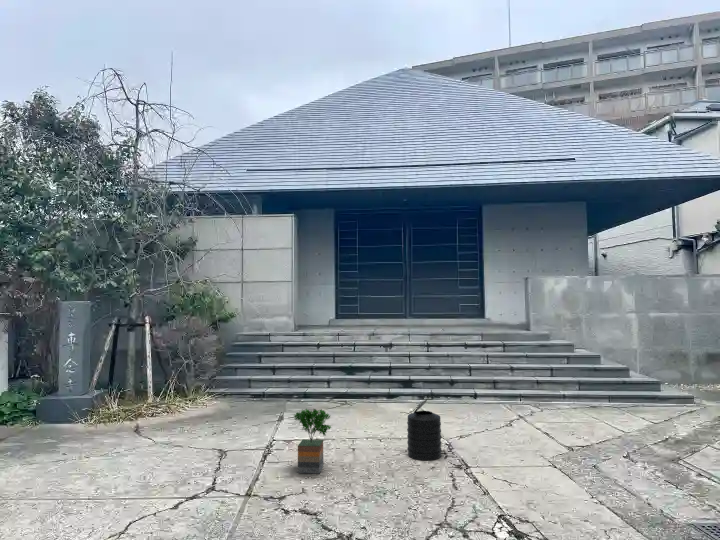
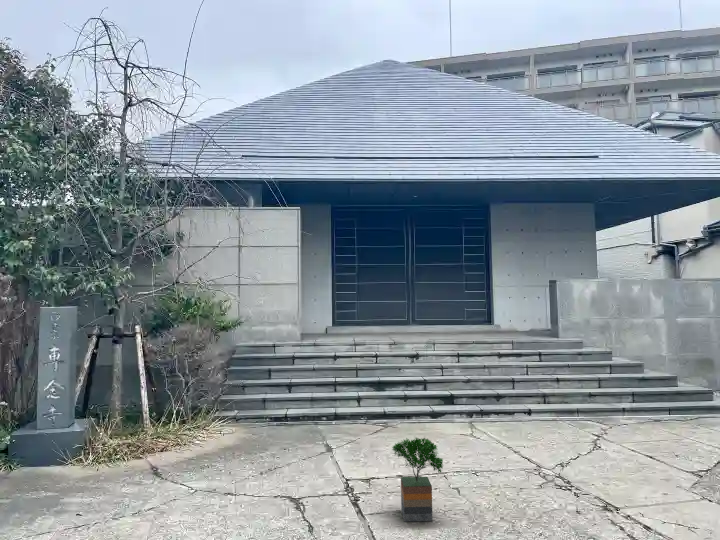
trash can: present [407,399,441,460] -> none [513,420,557,495]

